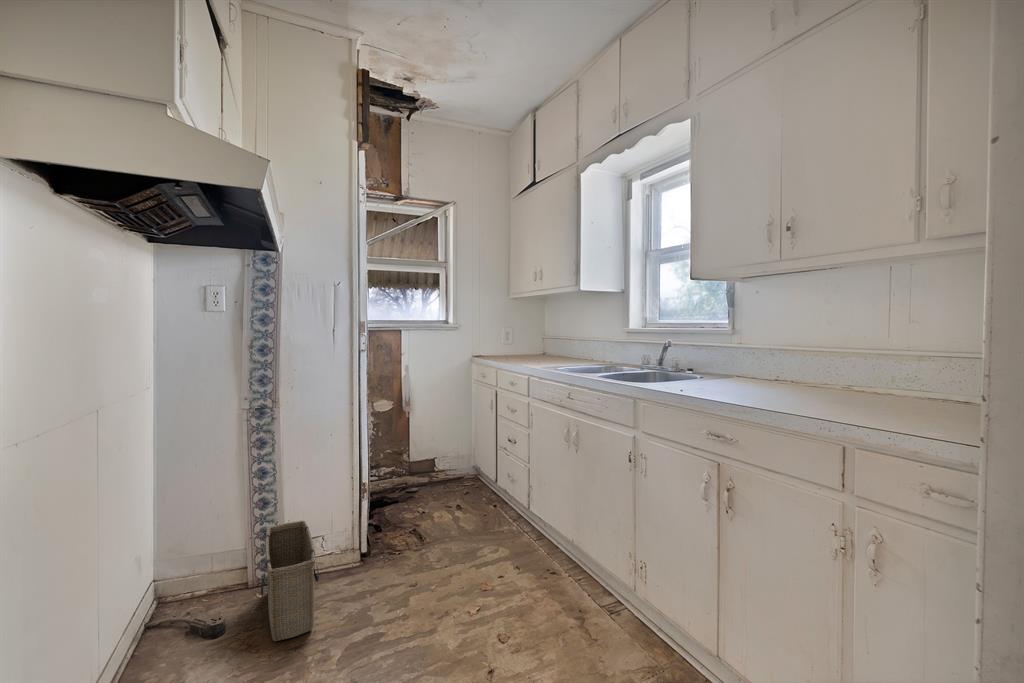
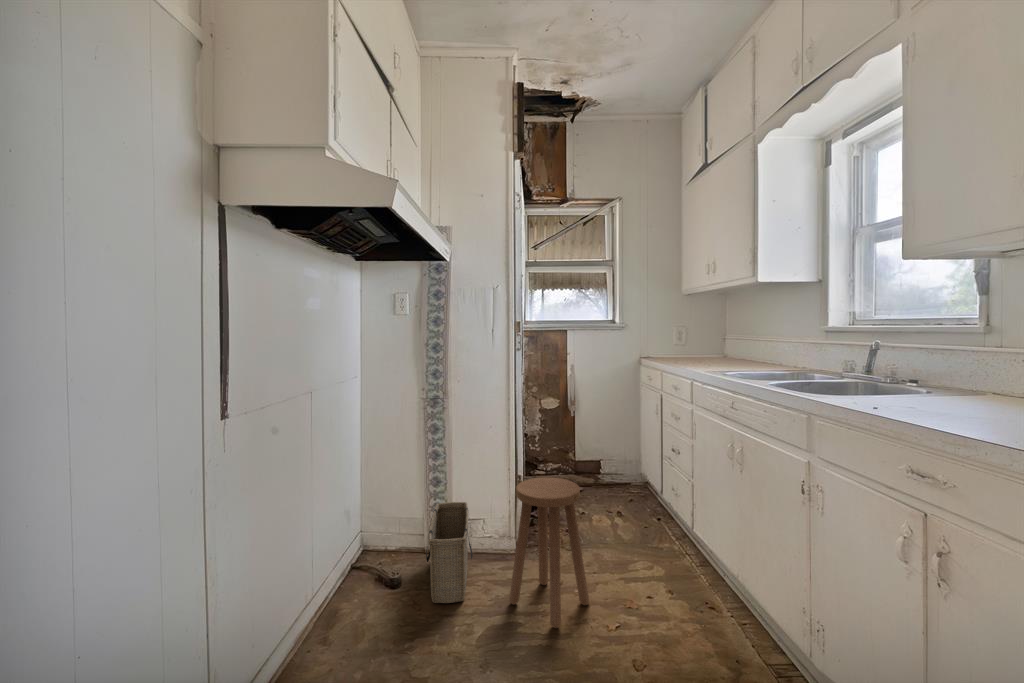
stool: none [366,480,448,631] -> present [509,477,589,628]

